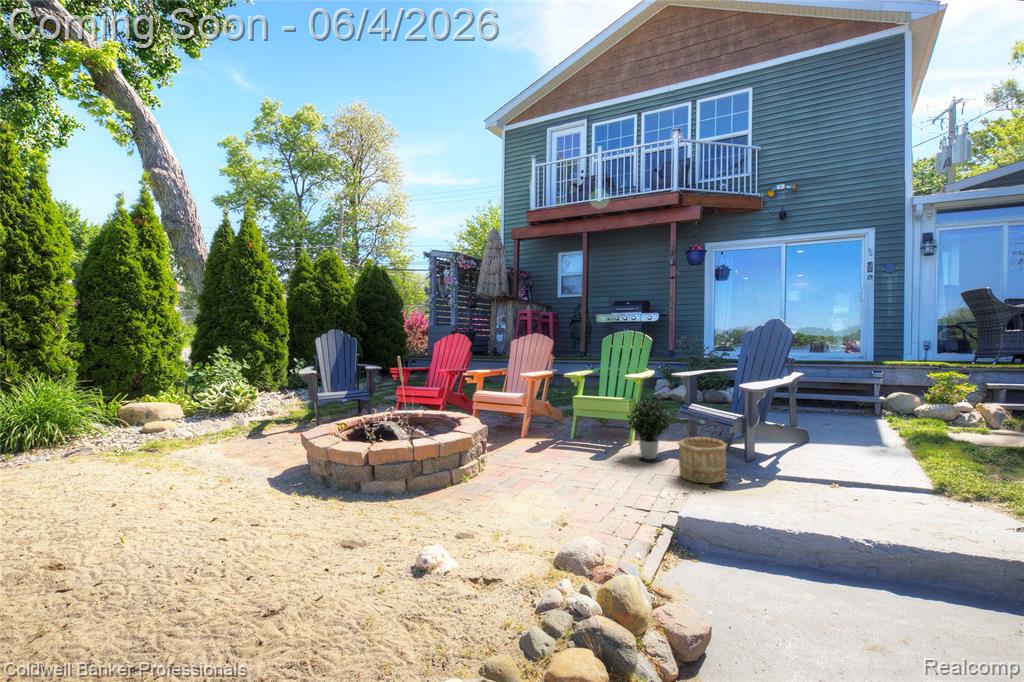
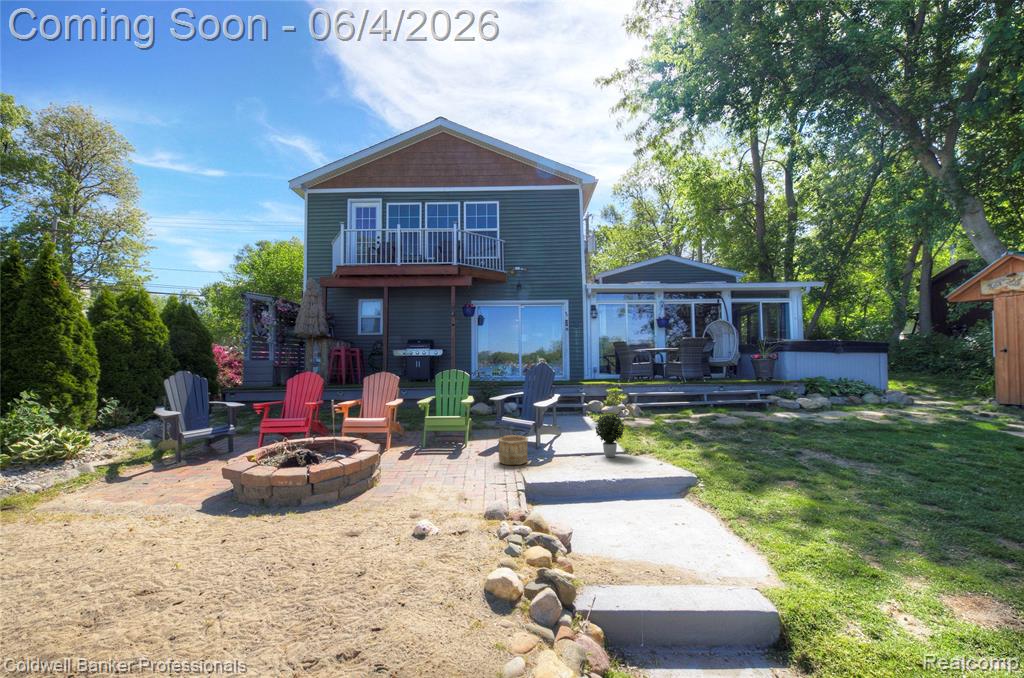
potted plant: present [627,400,670,459] -> present [595,414,625,458]

